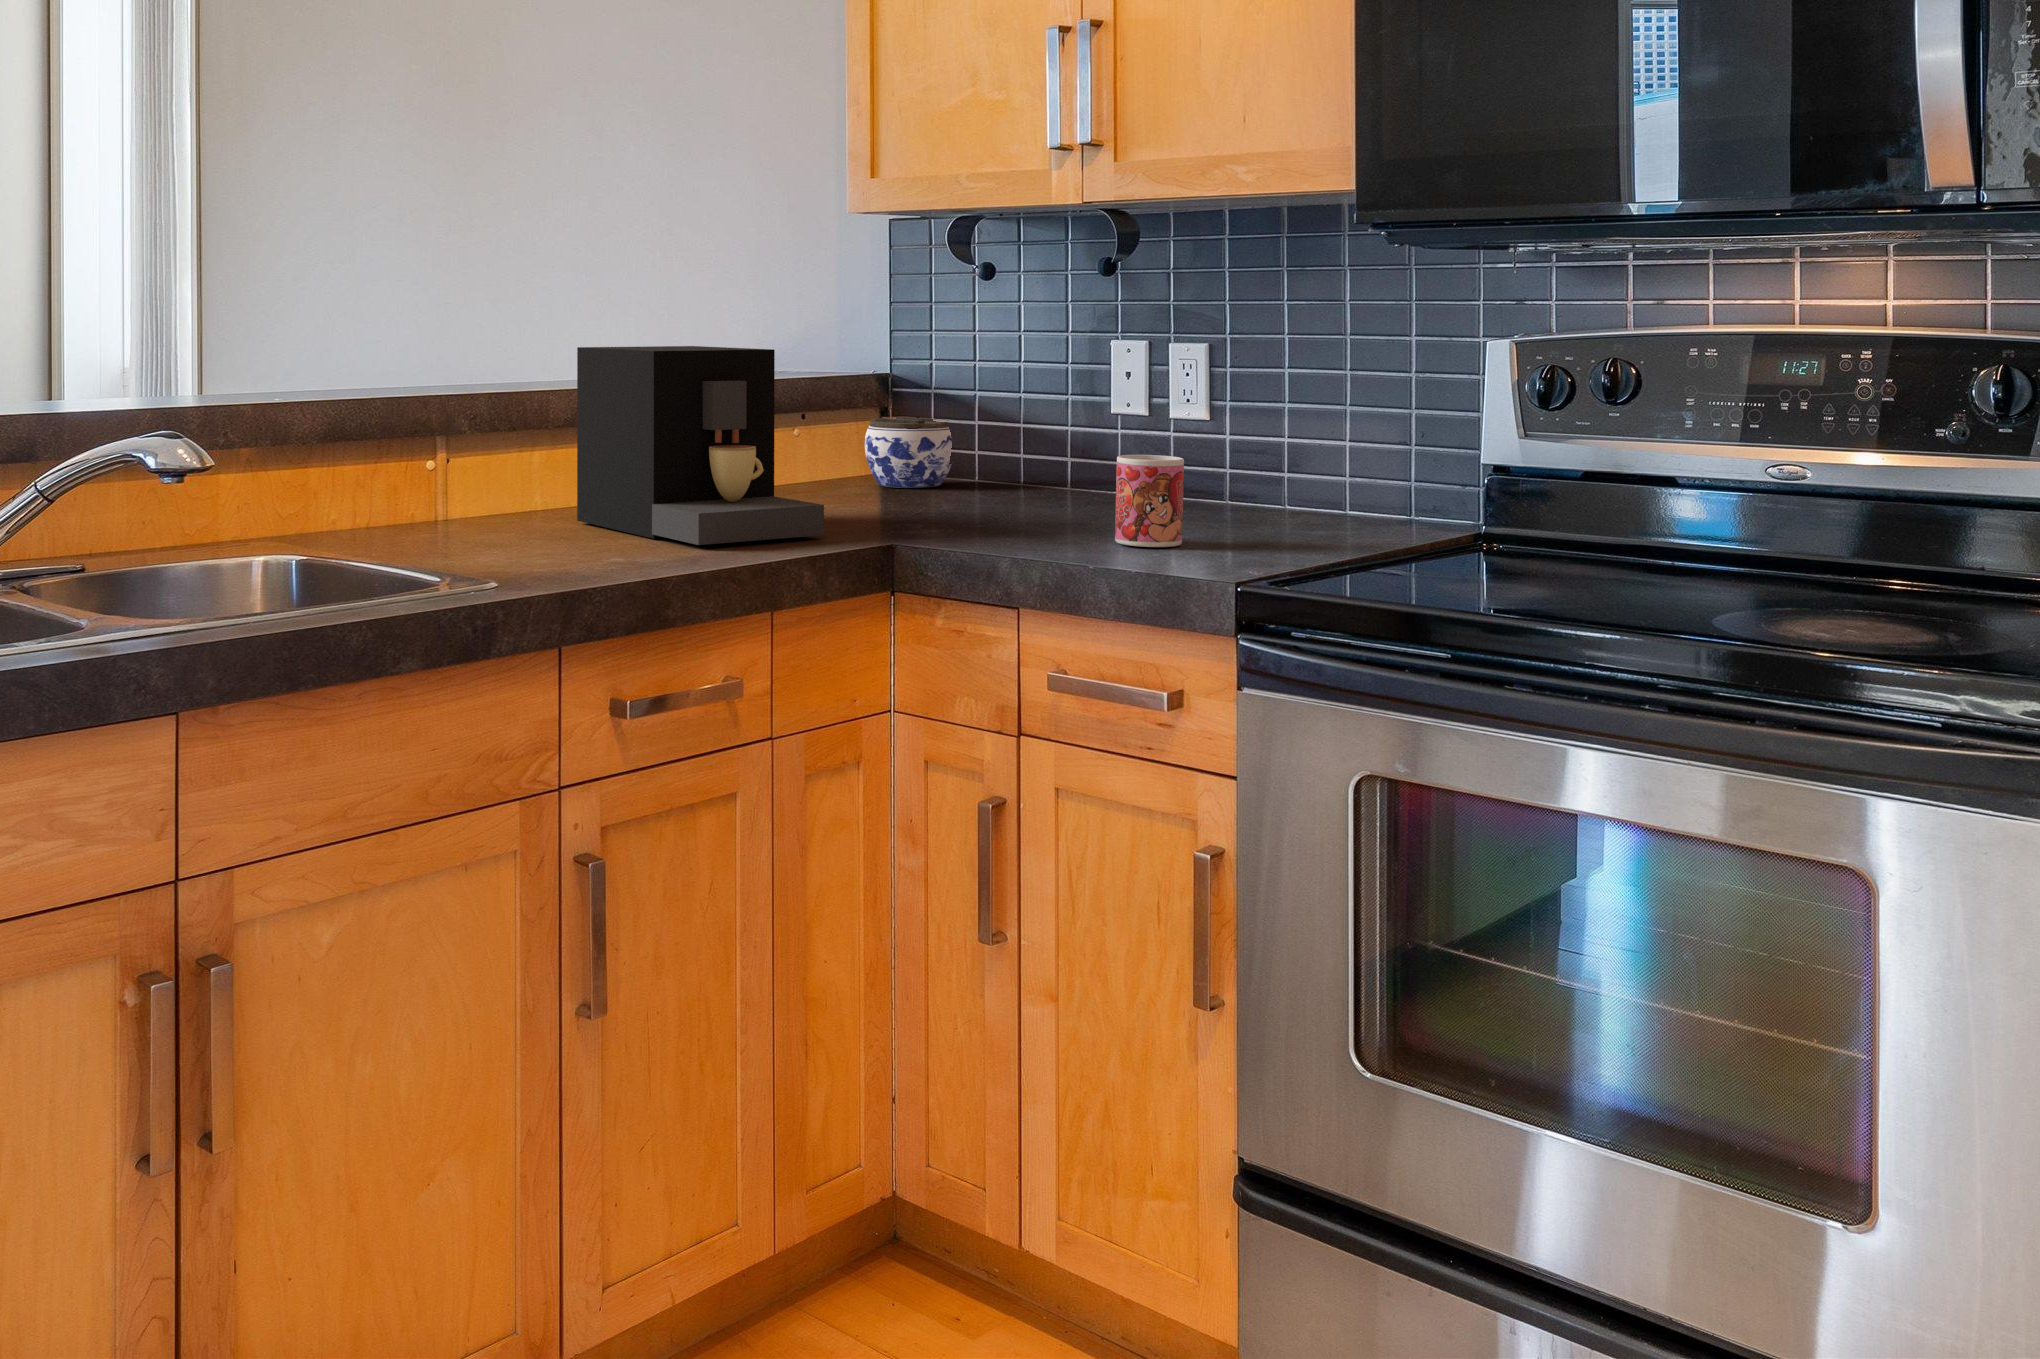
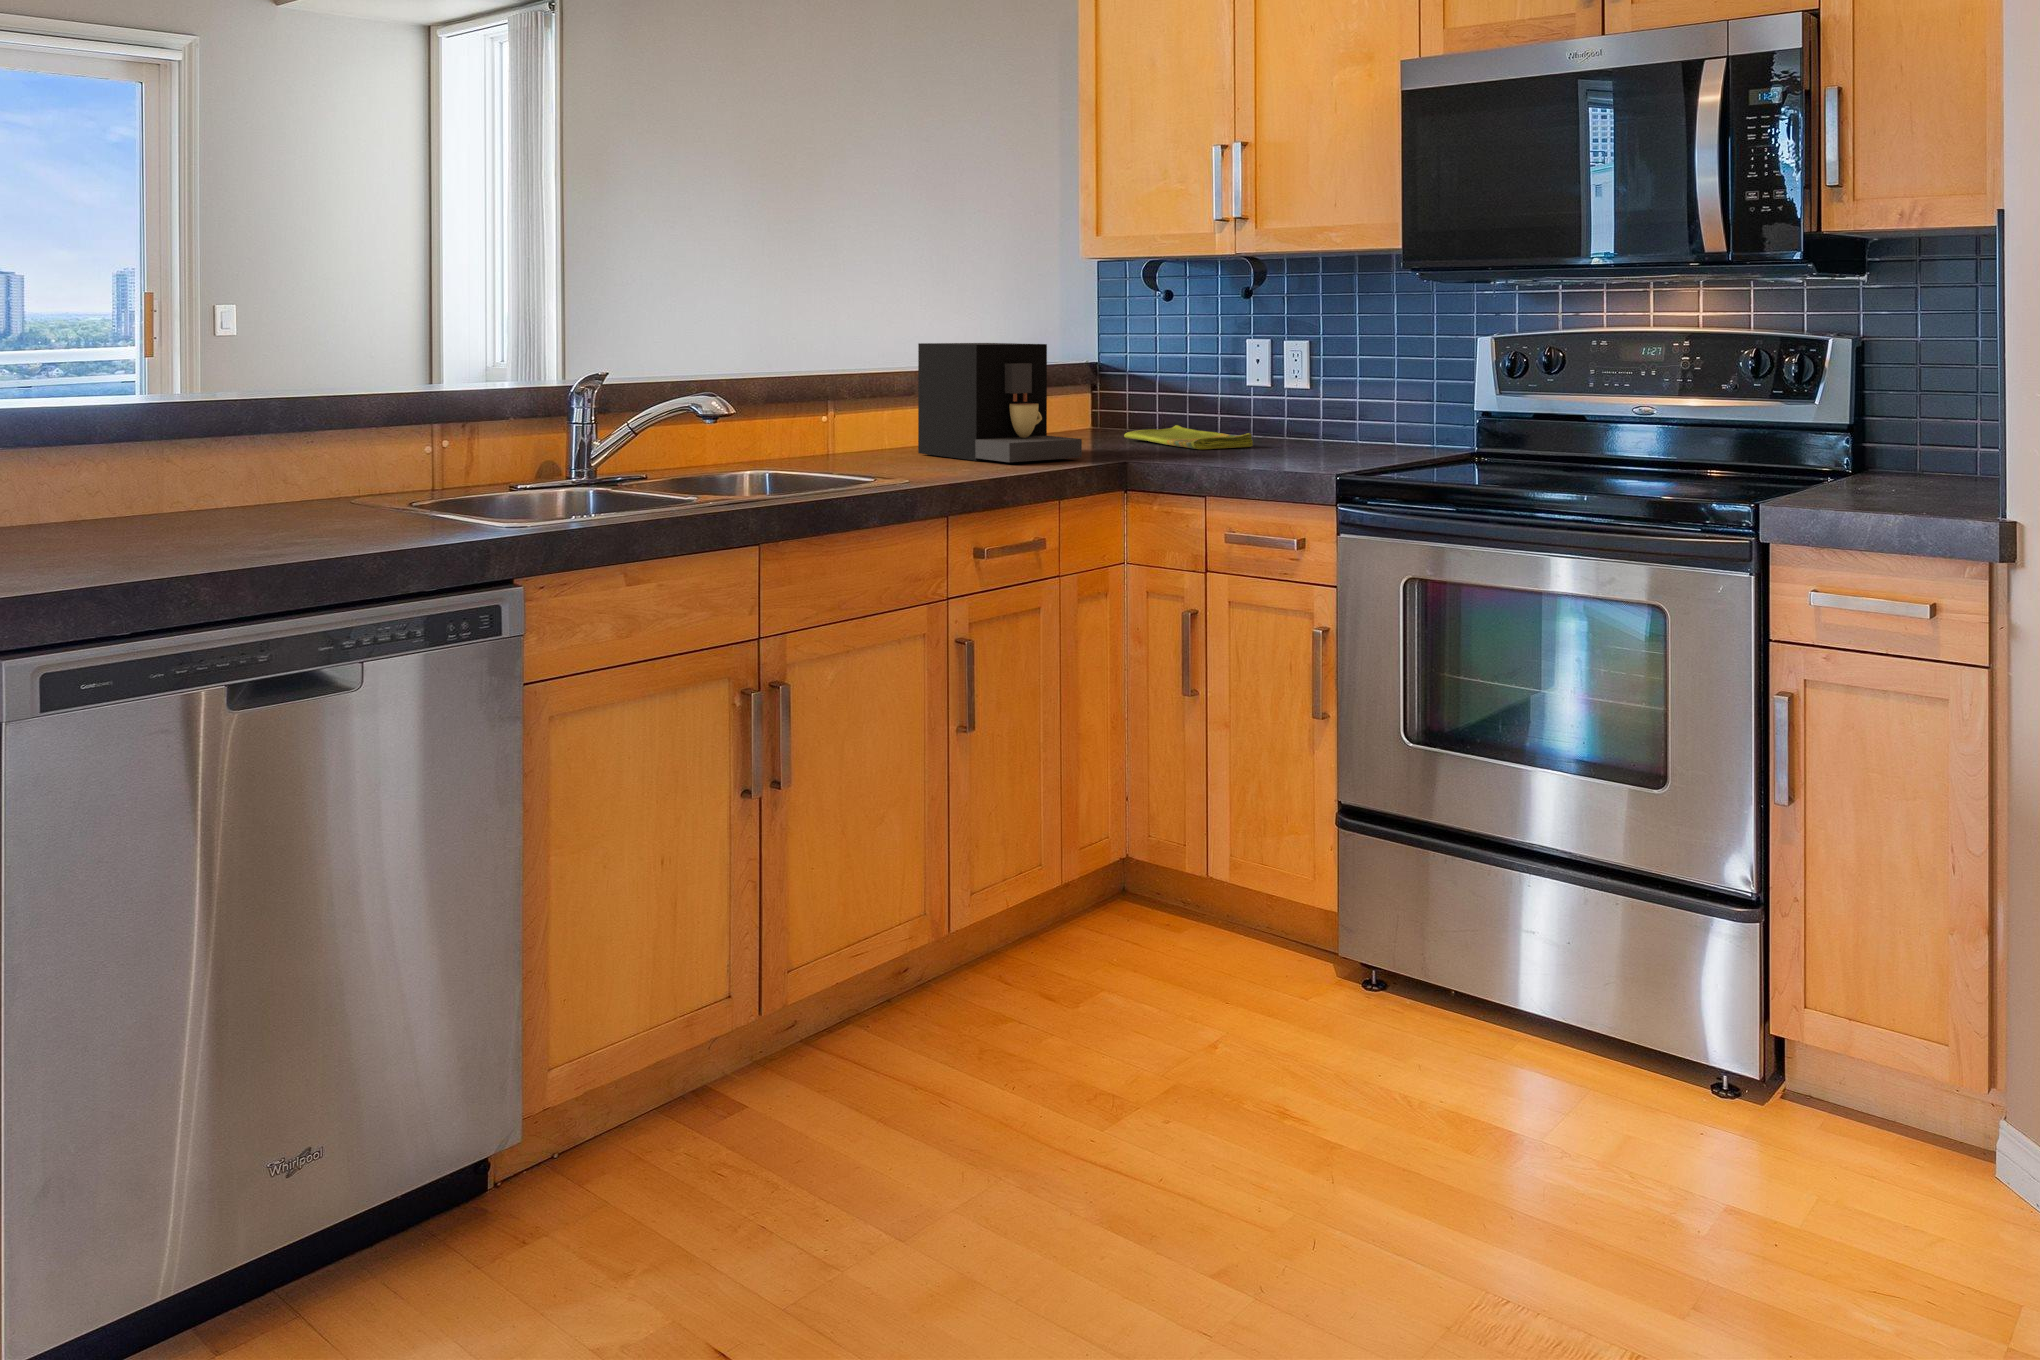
jar: present [865,417,952,488] -> none [1085,391,1144,437]
mug: present [1115,455,1184,547] -> none [1260,407,1301,461]
dish towel: none [919,471,1113,517] -> present [1124,425,1253,449]

